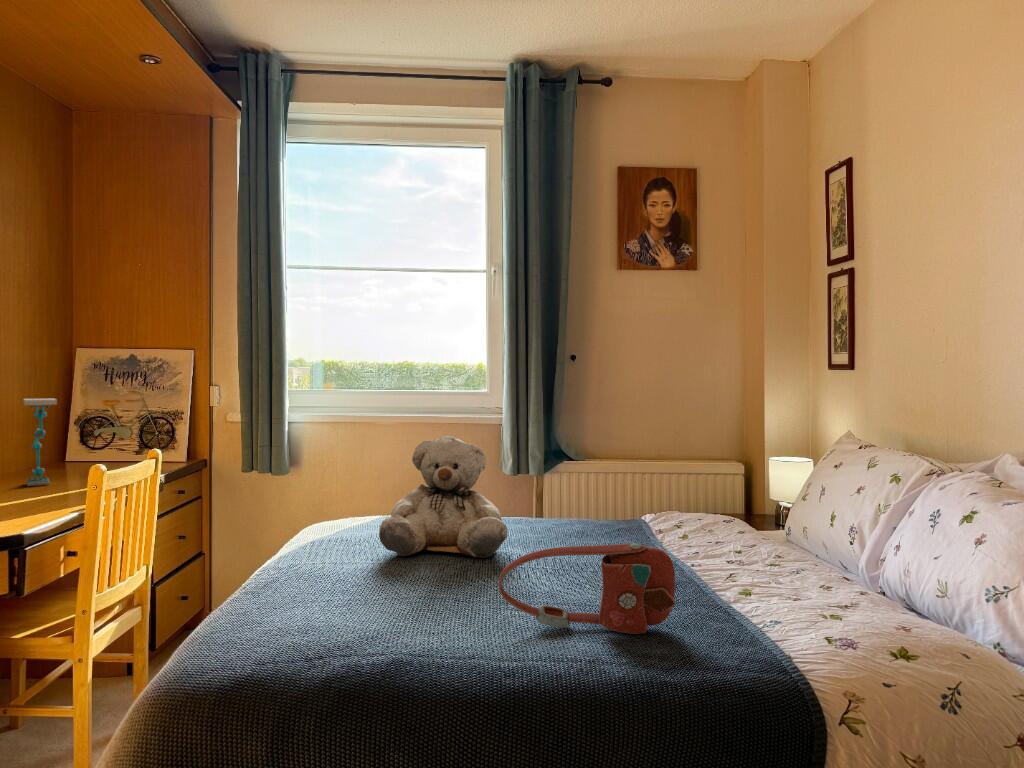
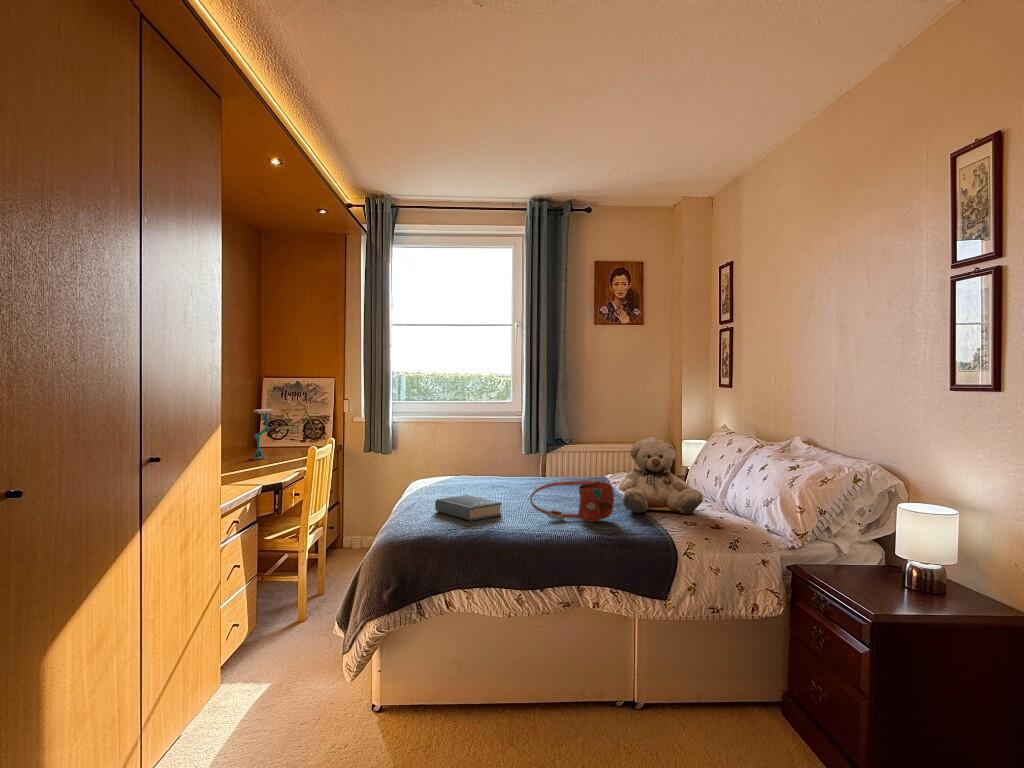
teddy bear: present [379,436,508,558] -> present [619,437,703,514]
book: none [309,565,441,629] -> present [435,495,502,521]

